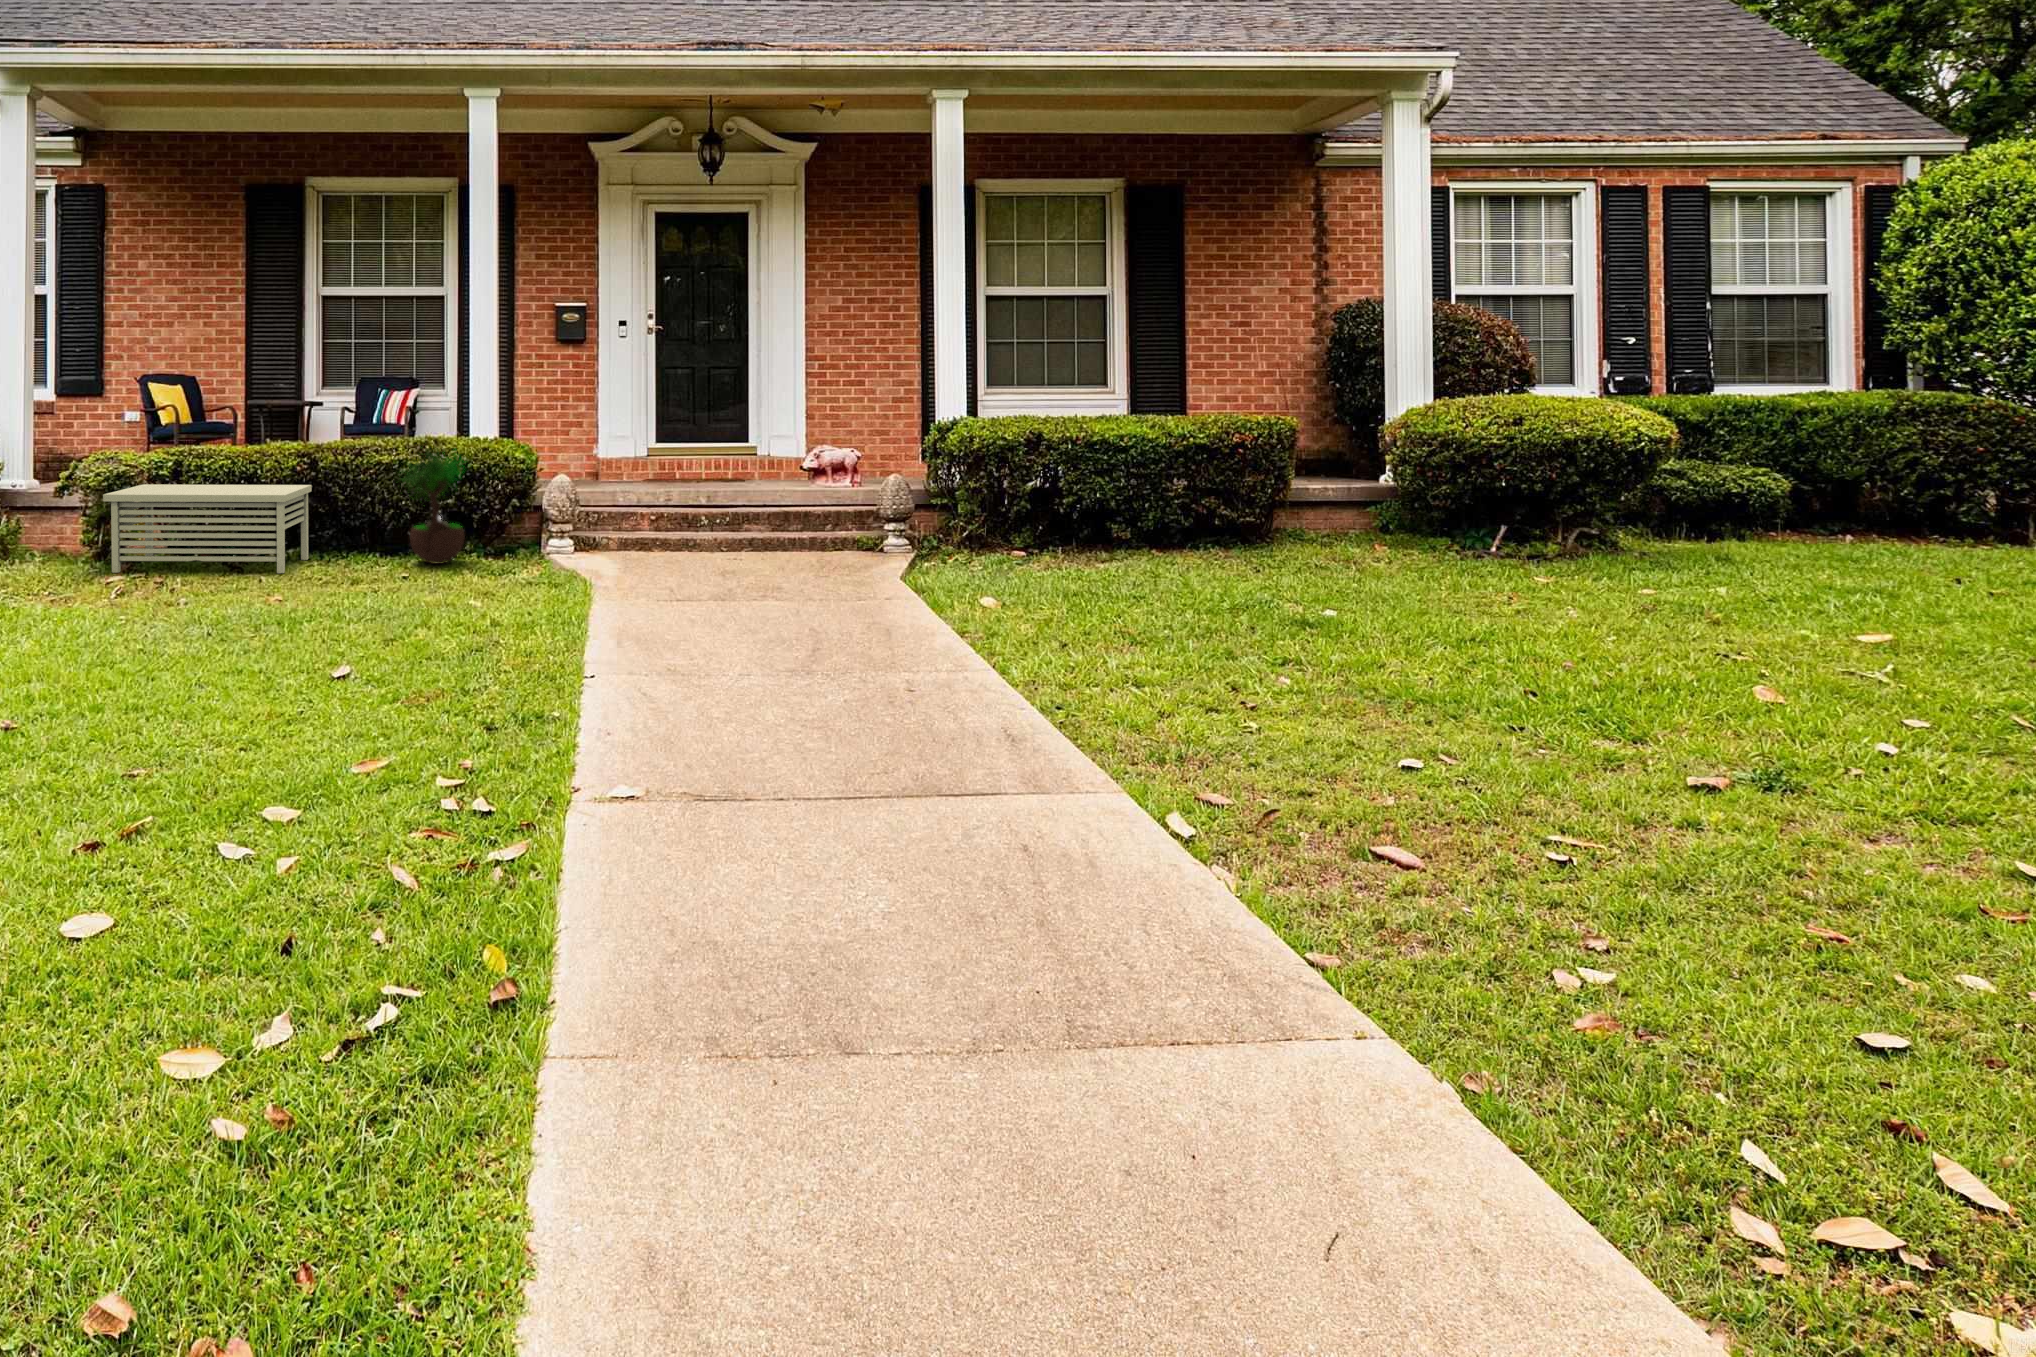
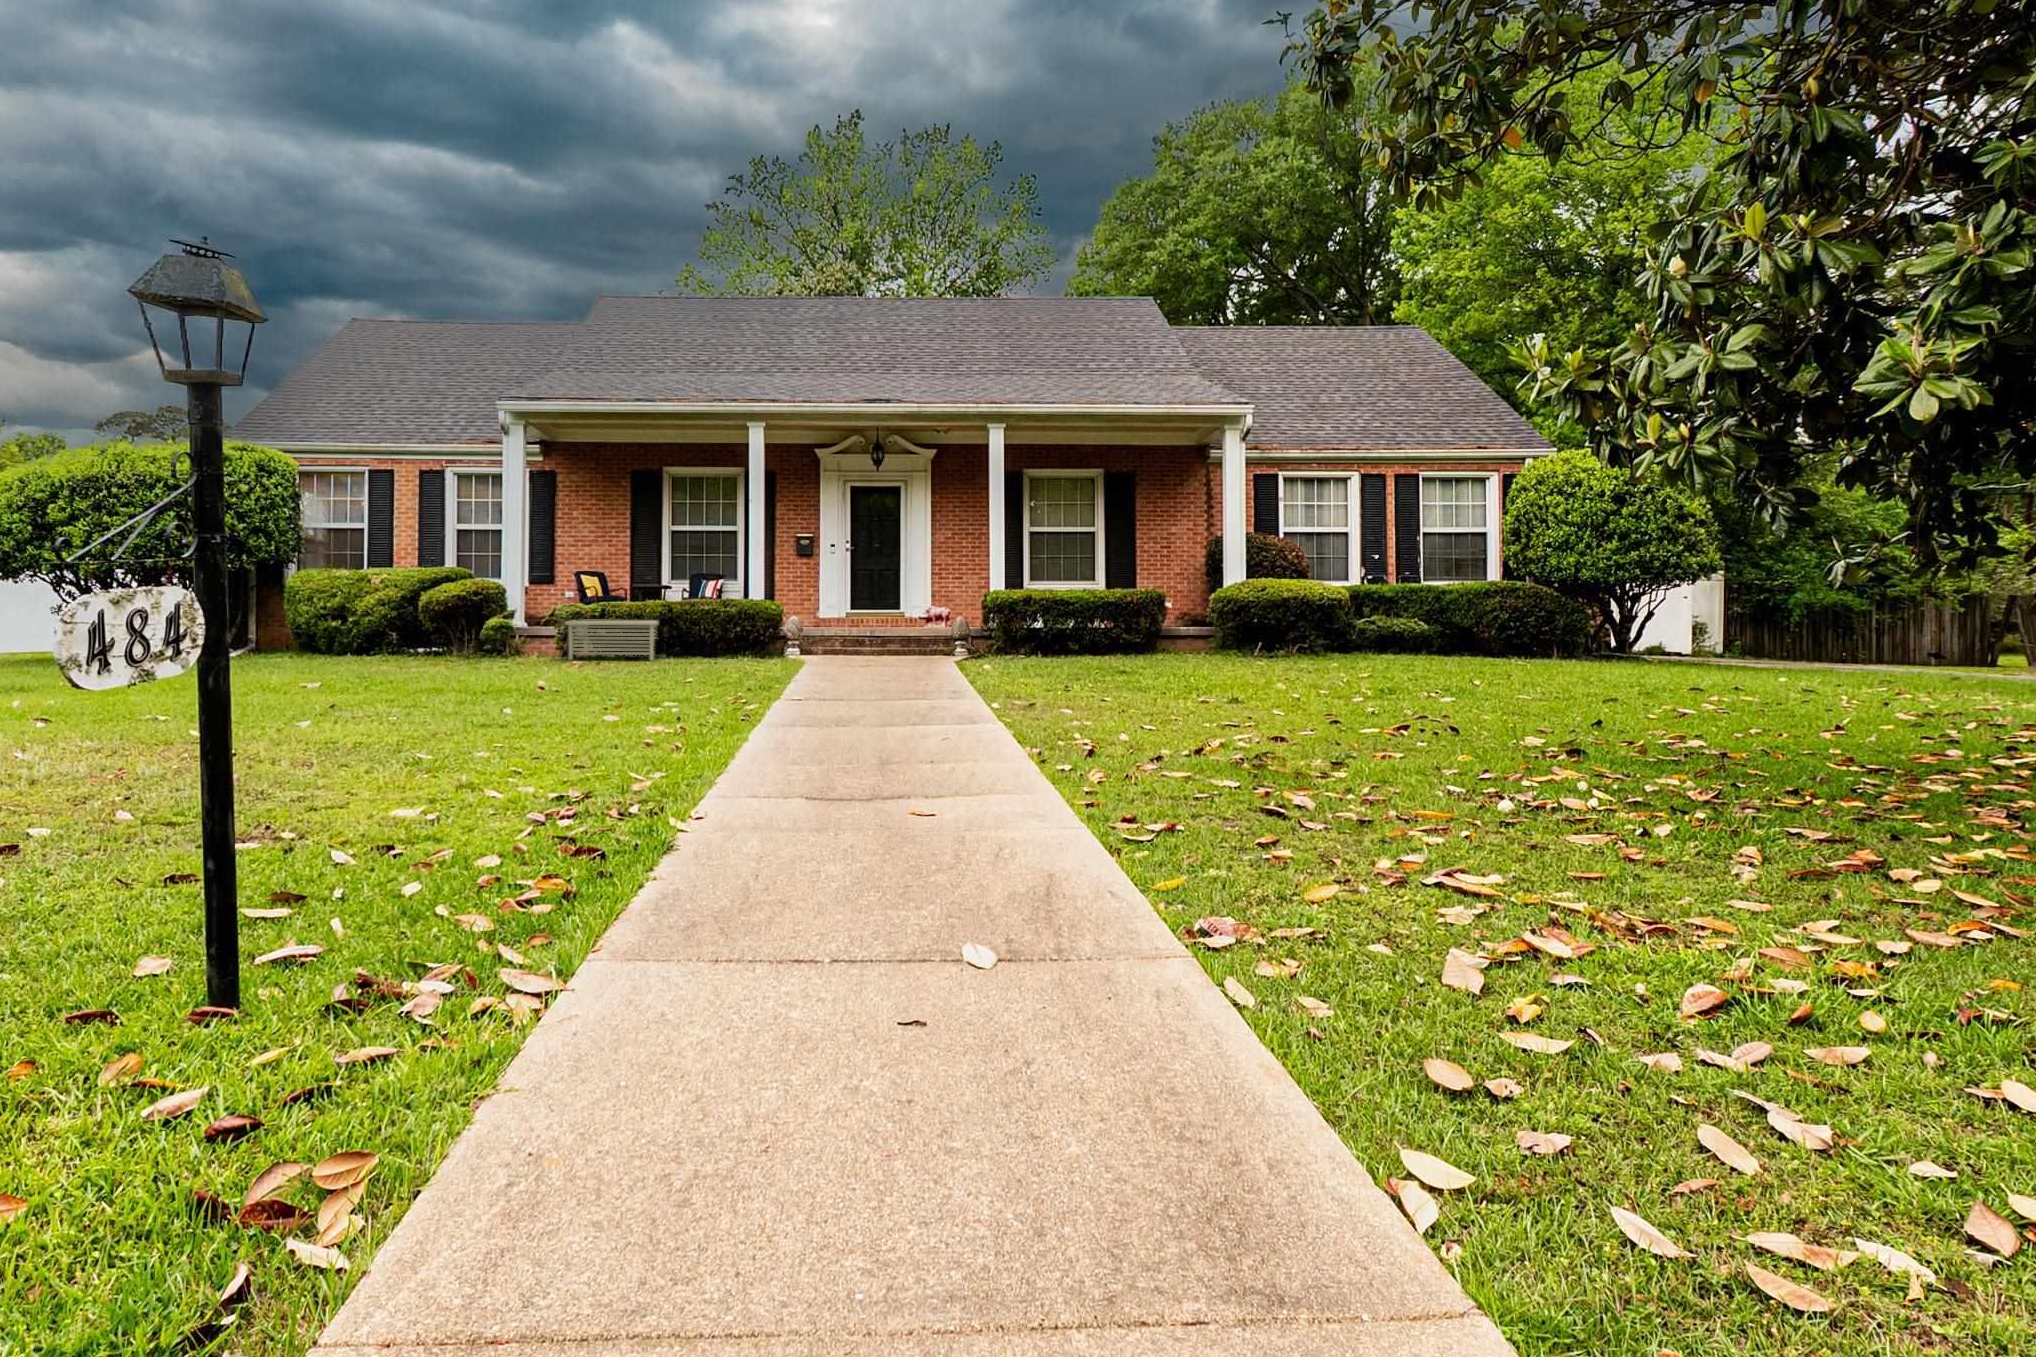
potted tree: present [399,447,465,564] -> none [708,596,745,659]

